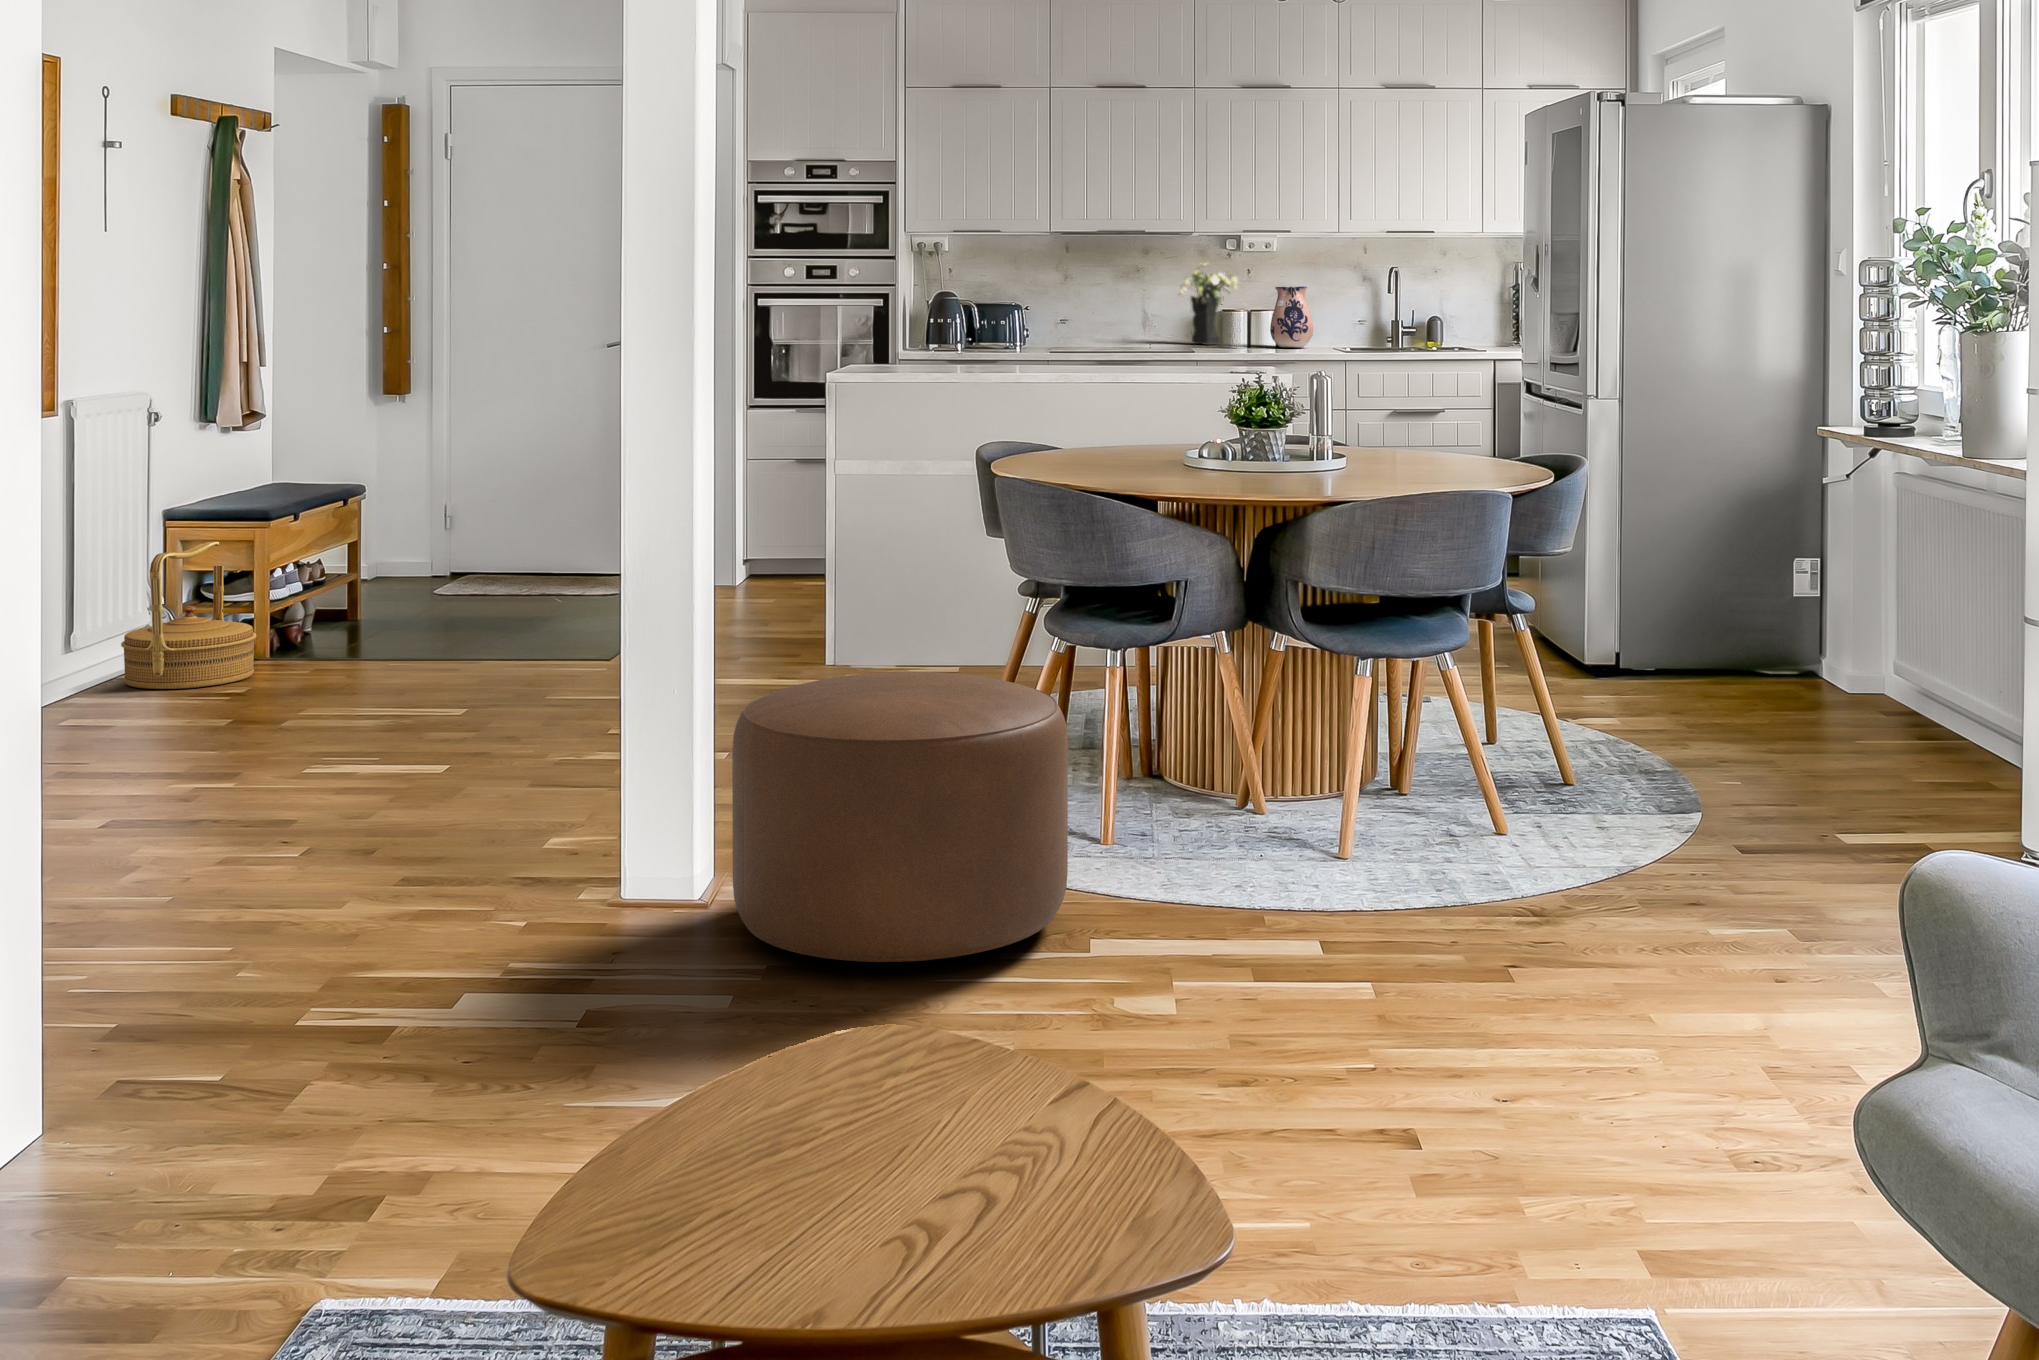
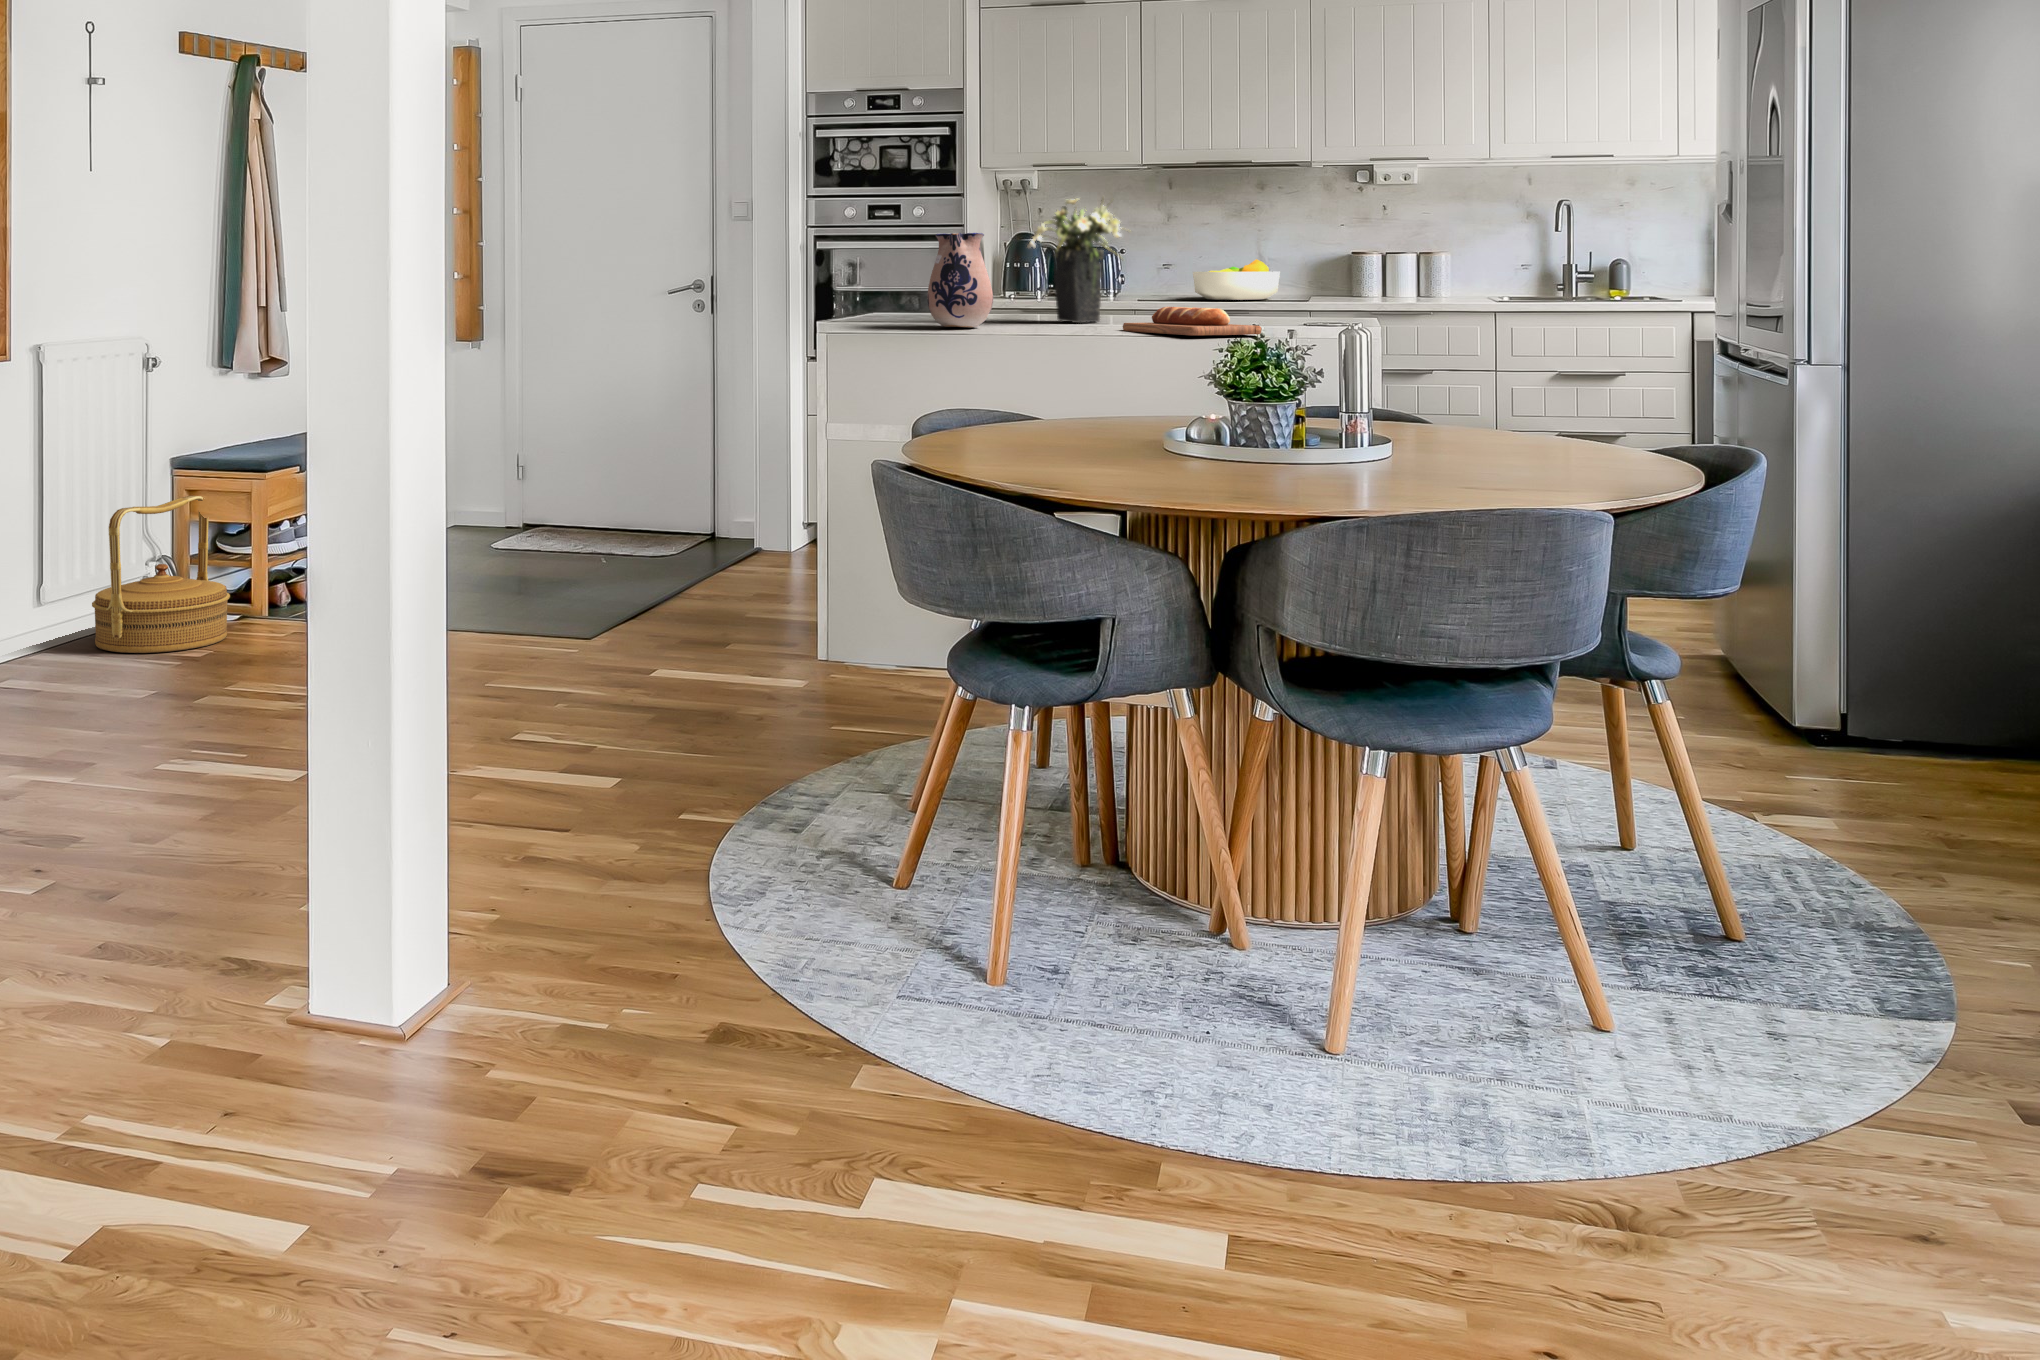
flower arrangement: present [1179,264,1237,345] -> present [1027,198,1124,323]
ceramic pitcher: present [1270,286,1313,348] -> present [927,233,993,327]
fruit bowl: none [1097,315,1168,350] -> present [1193,259,1280,300]
bread loaf: none [1082,358,1198,382] -> present [1123,307,1261,335]
ottoman: present [732,672,1068,962] -> none [373,737,858,1207]

